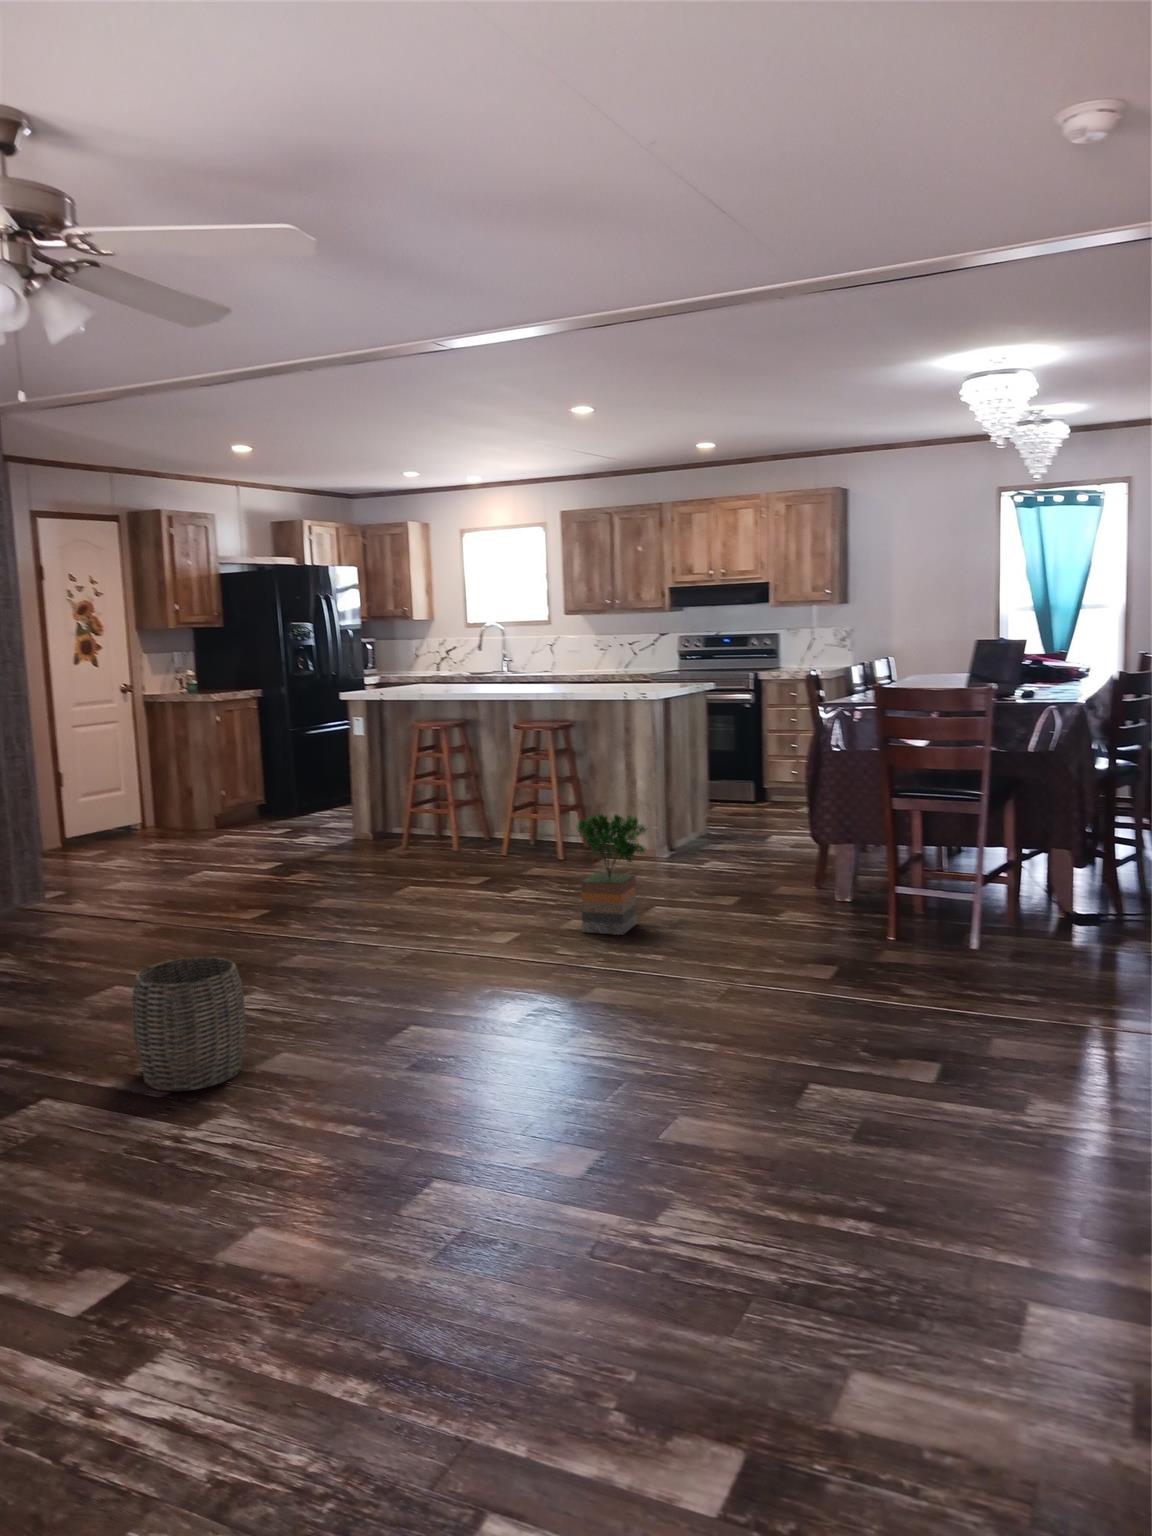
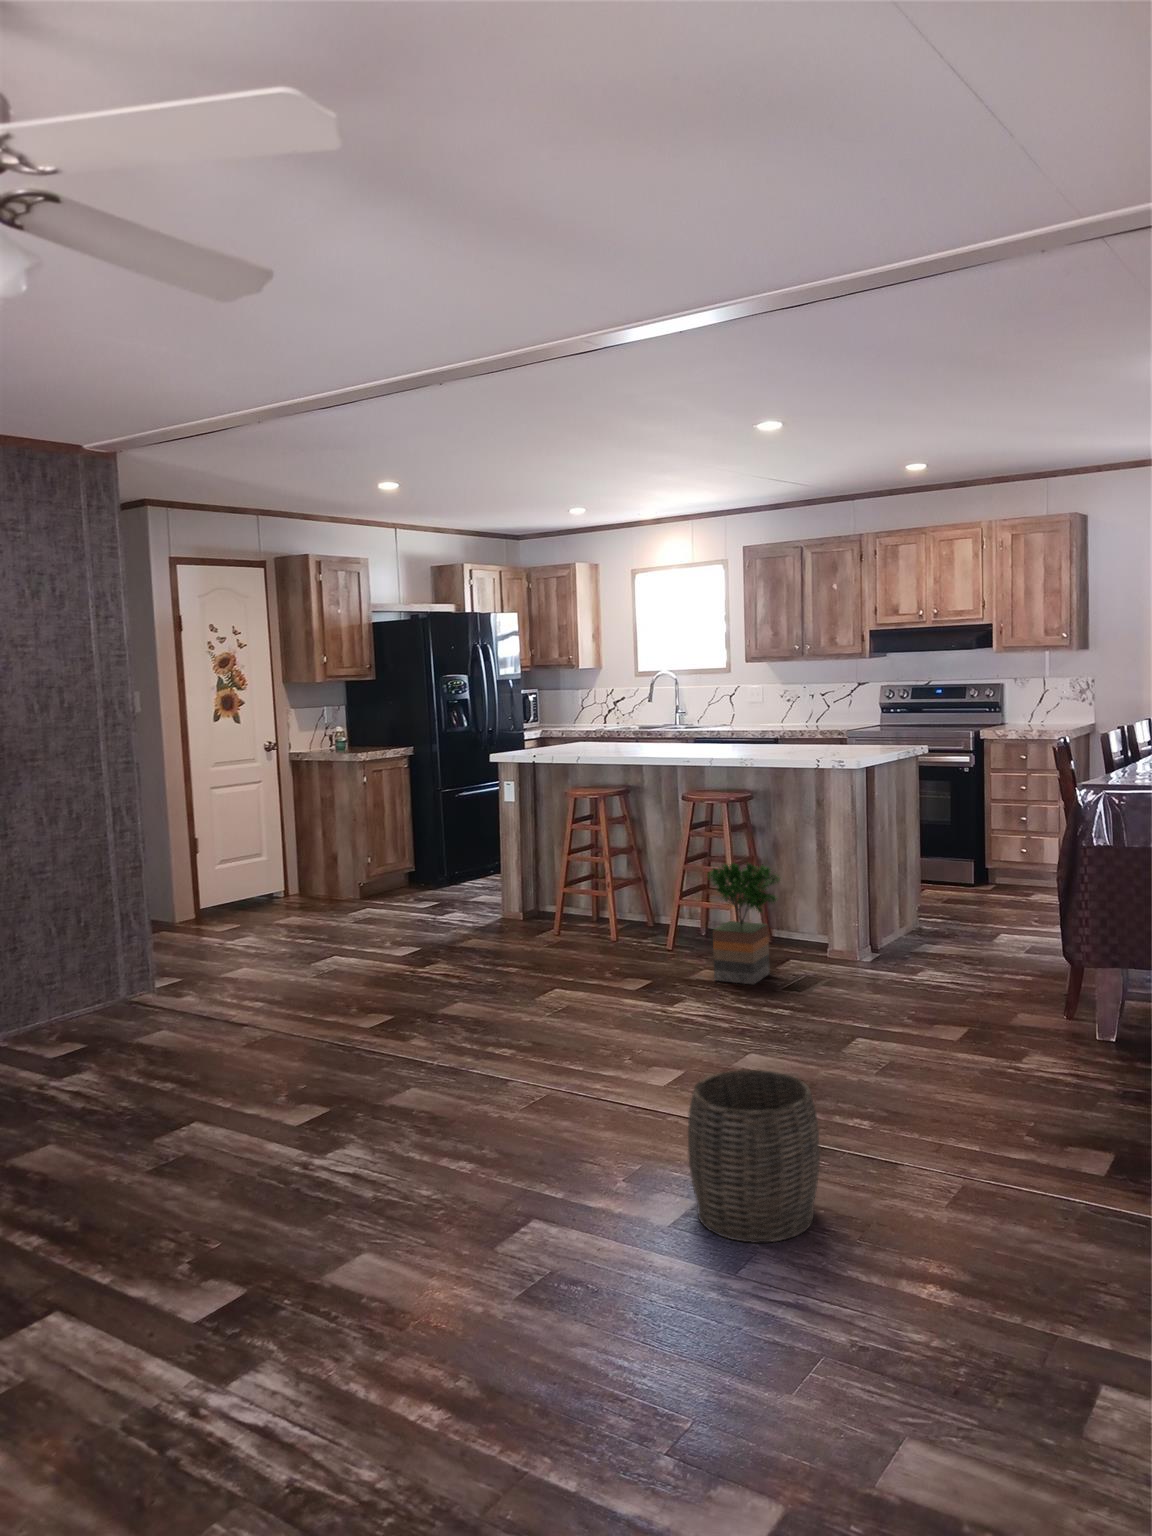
woven basket: present [132,957,246,1091] -> present [688,1070,820,1243]

